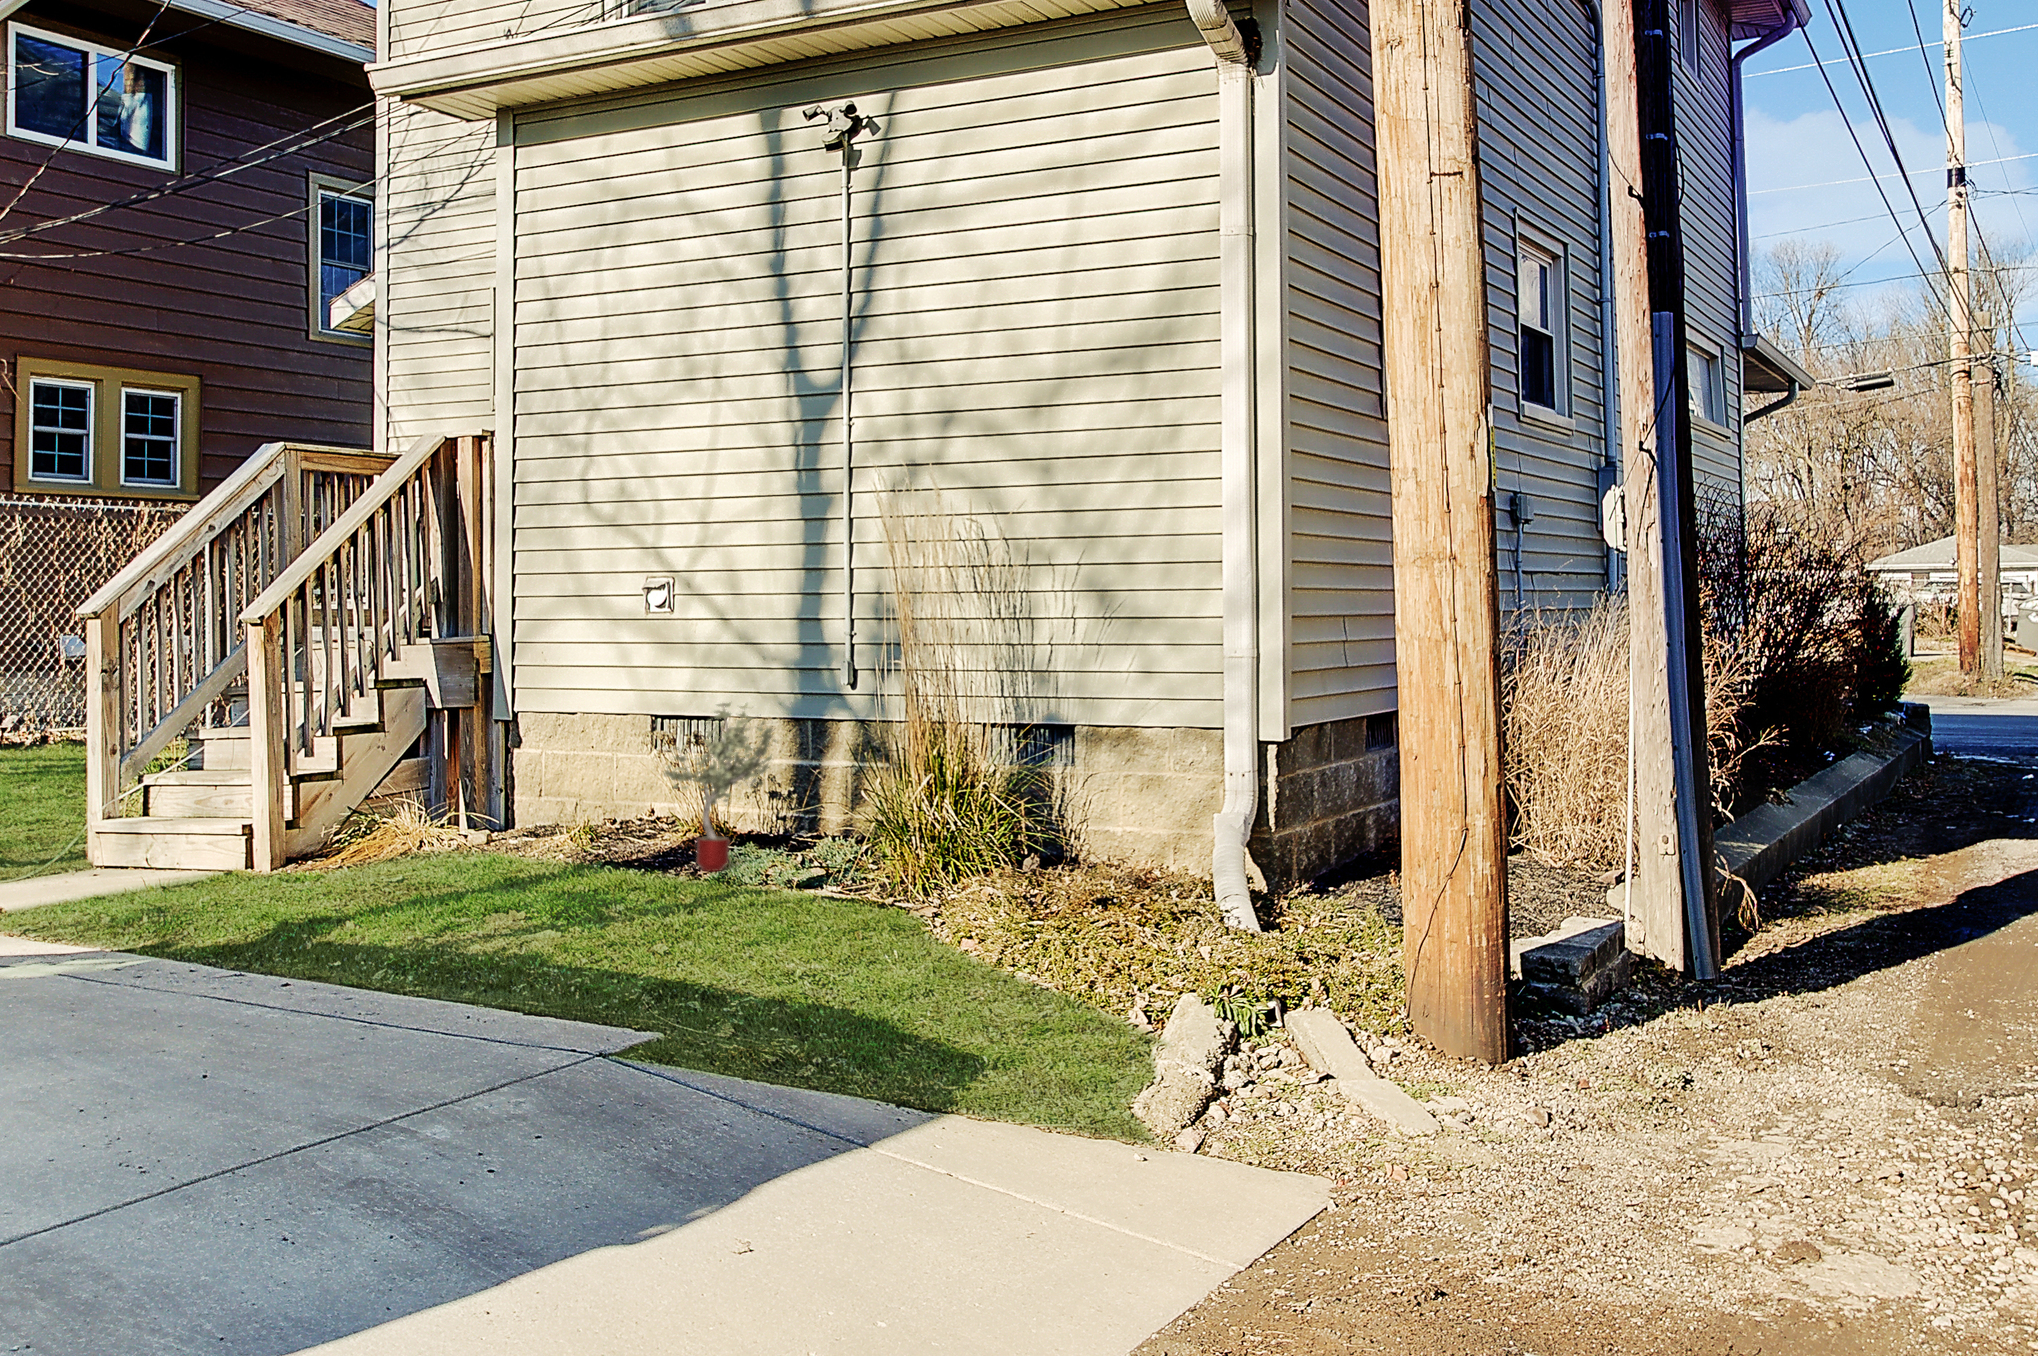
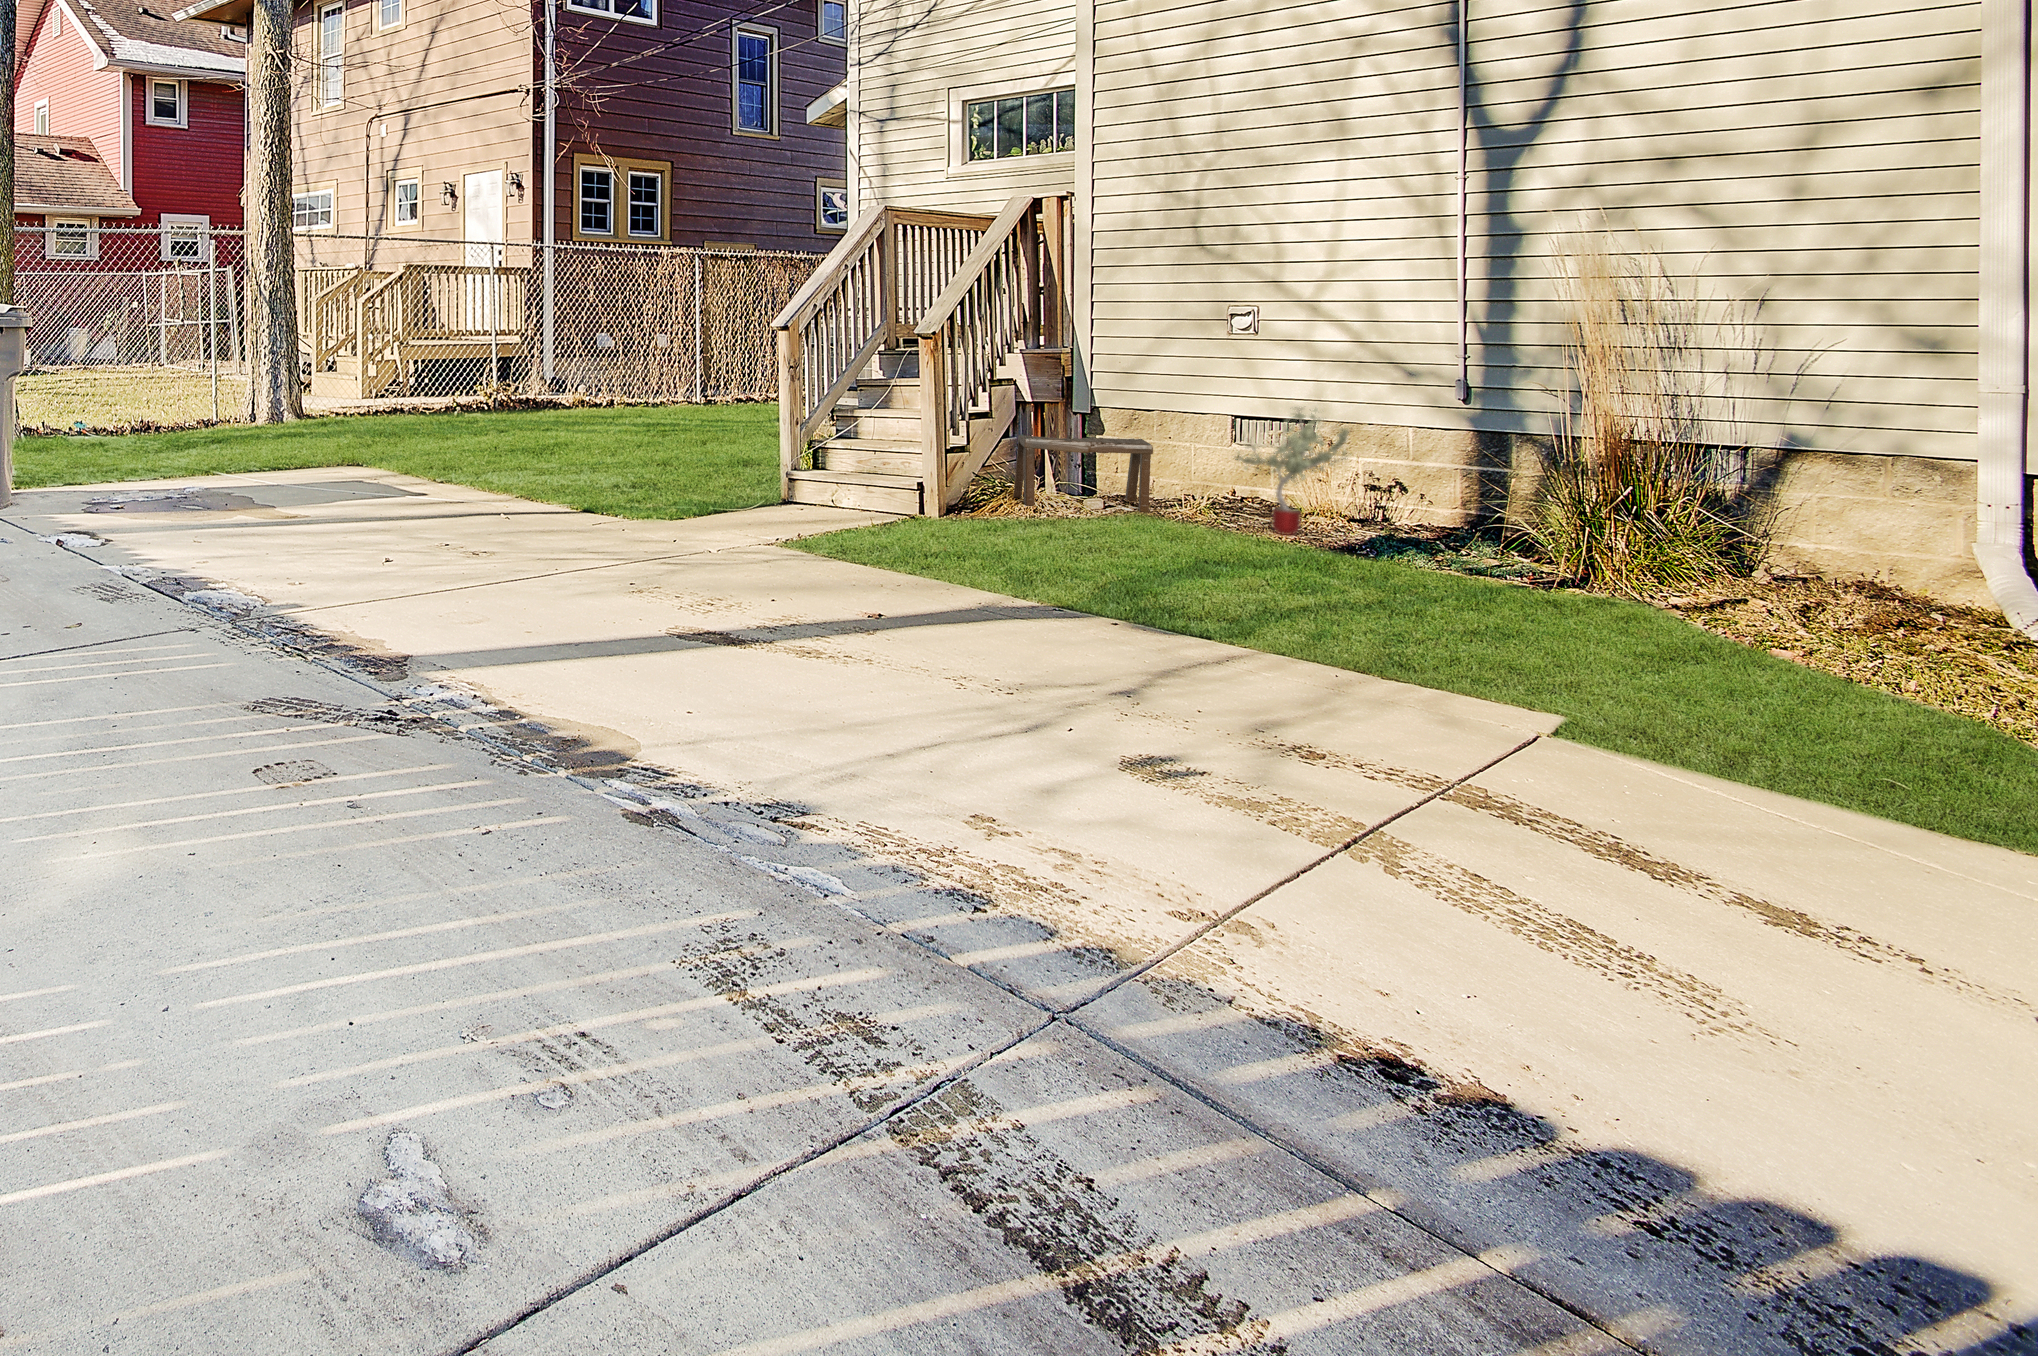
bench: none [417,755,588,855] -> present [1014,434,1153,512]

